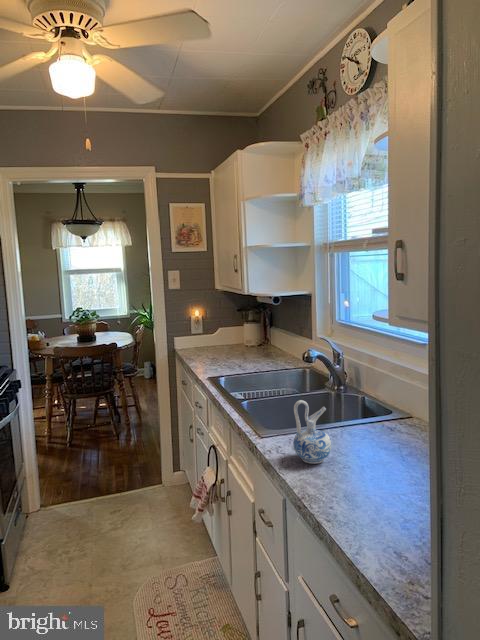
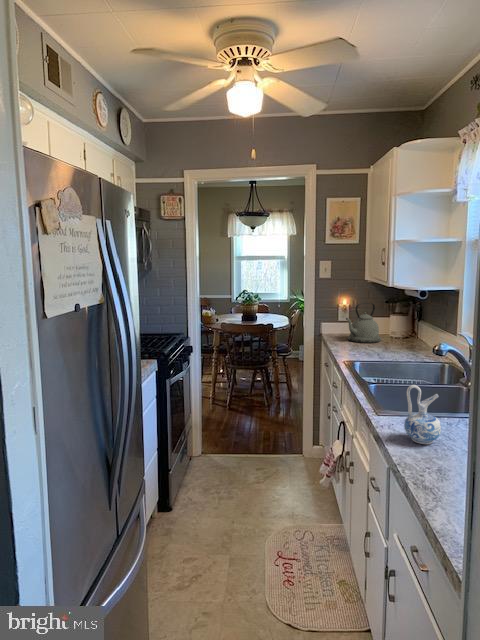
kettle: none [201,313,238,355] -> present [346,303,381,343]

